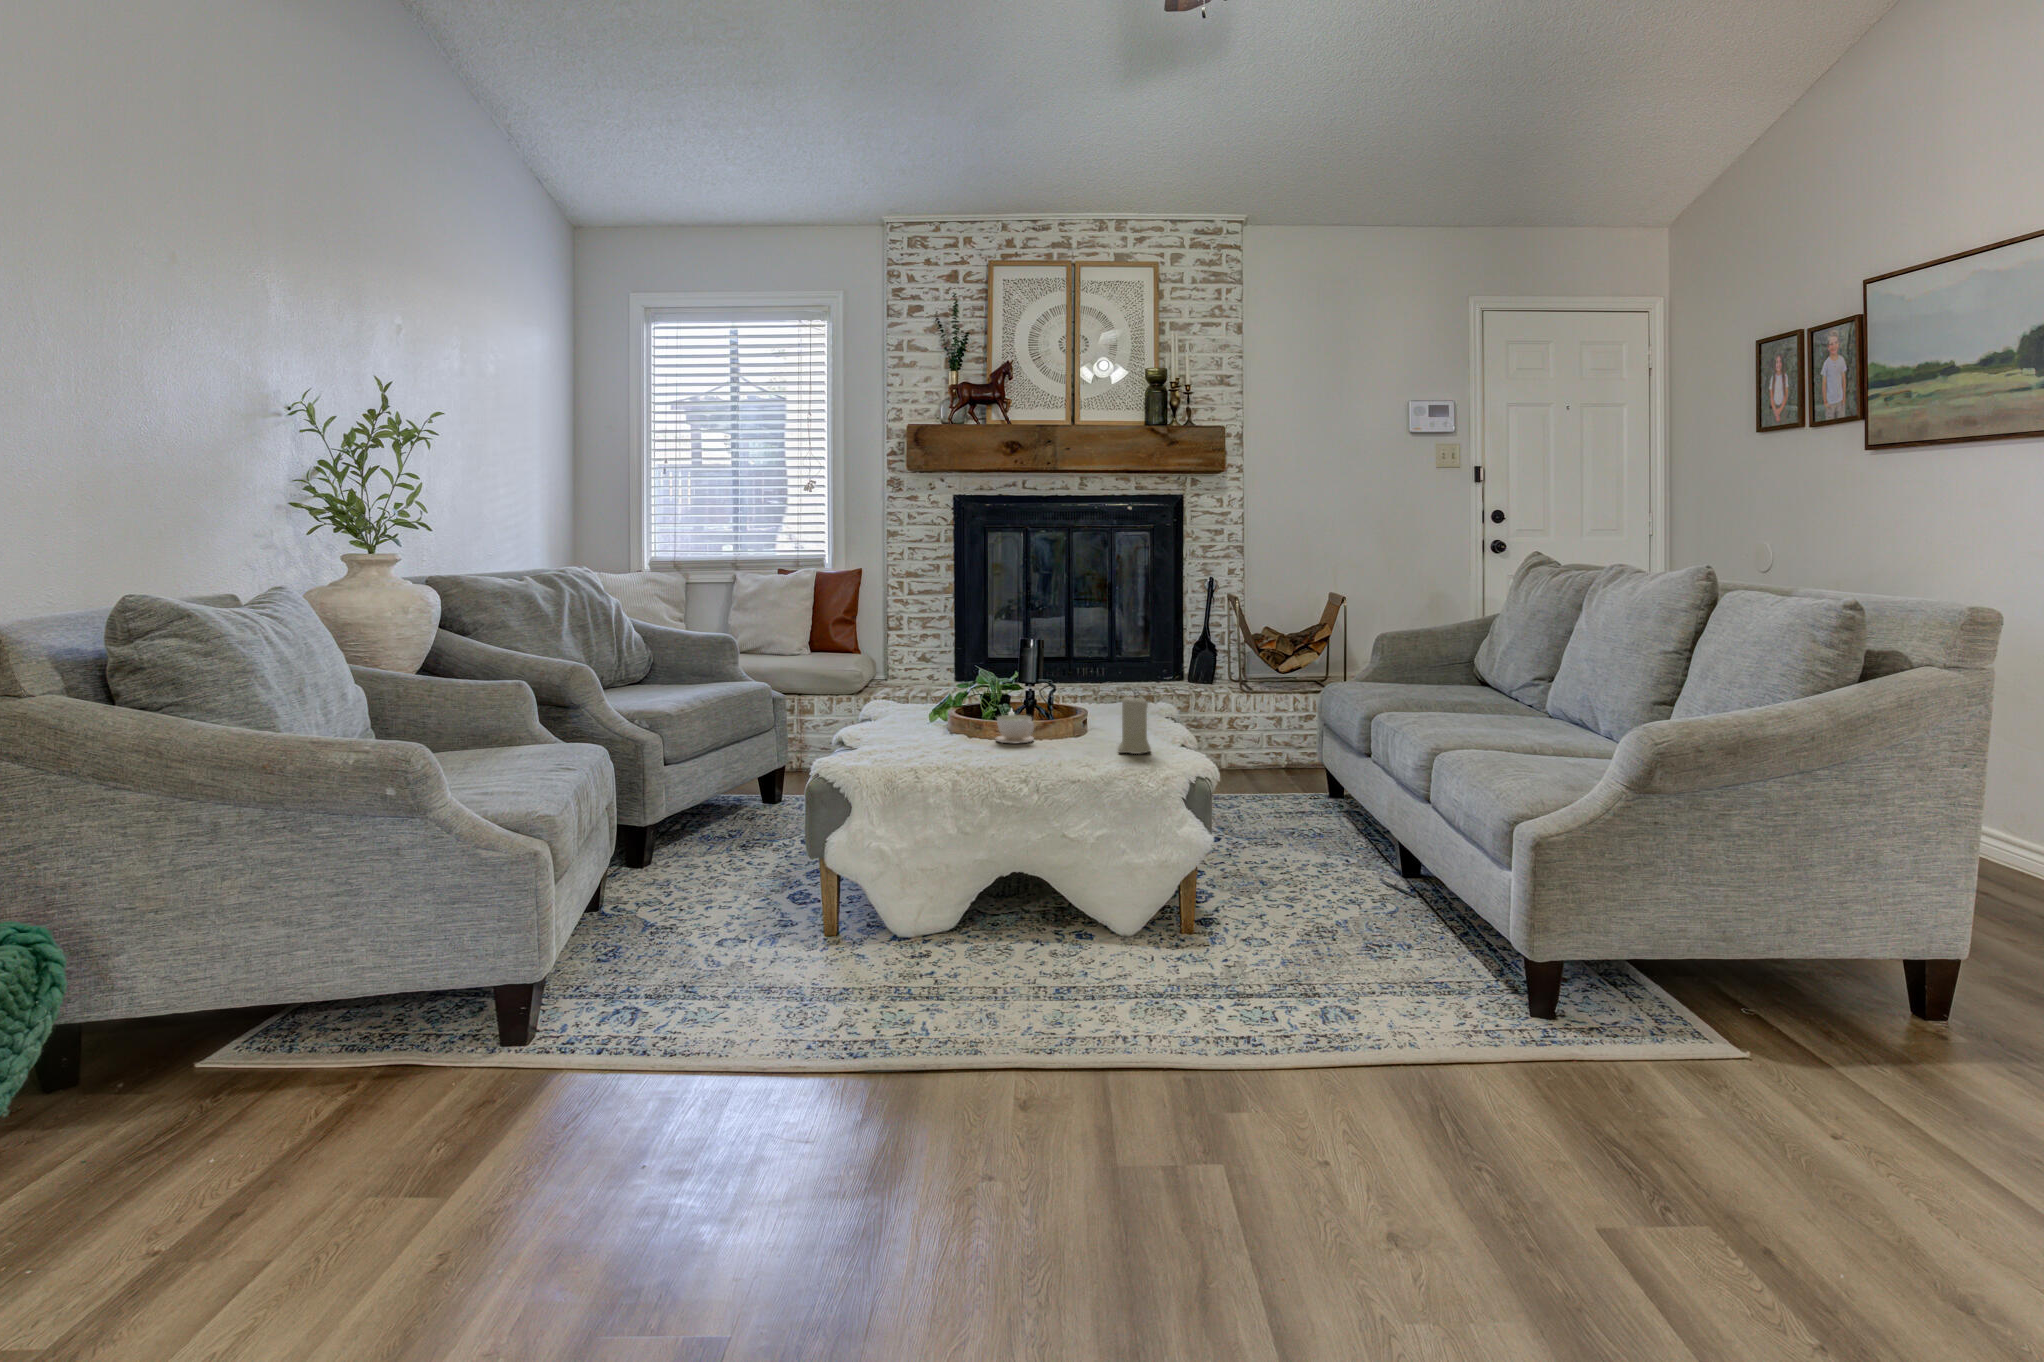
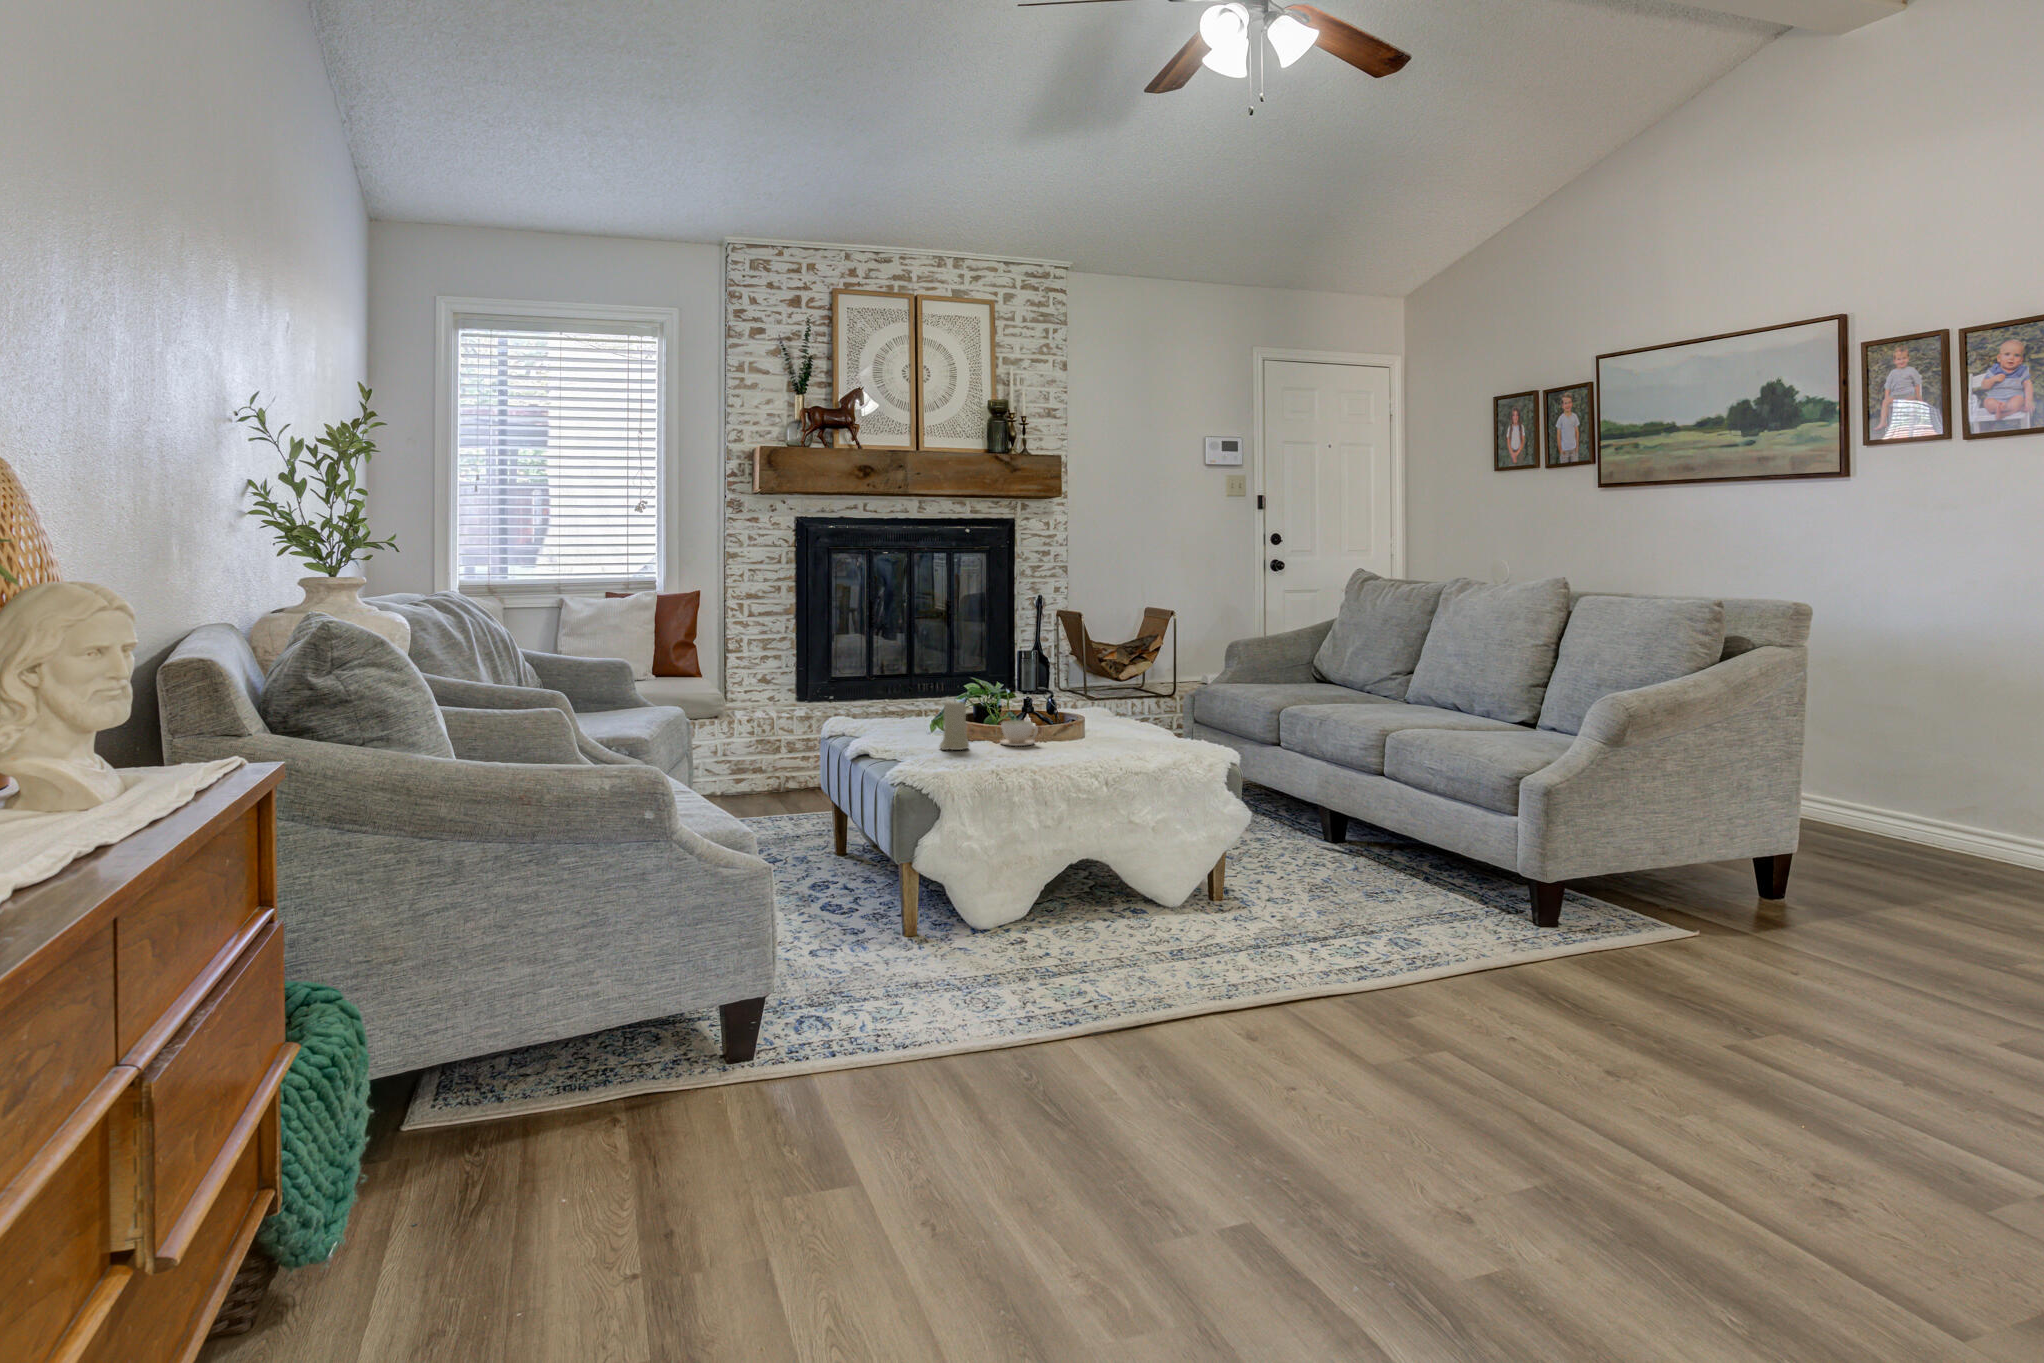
candle: present [1118,697,1151,754] -> present [939,700,969,750]

